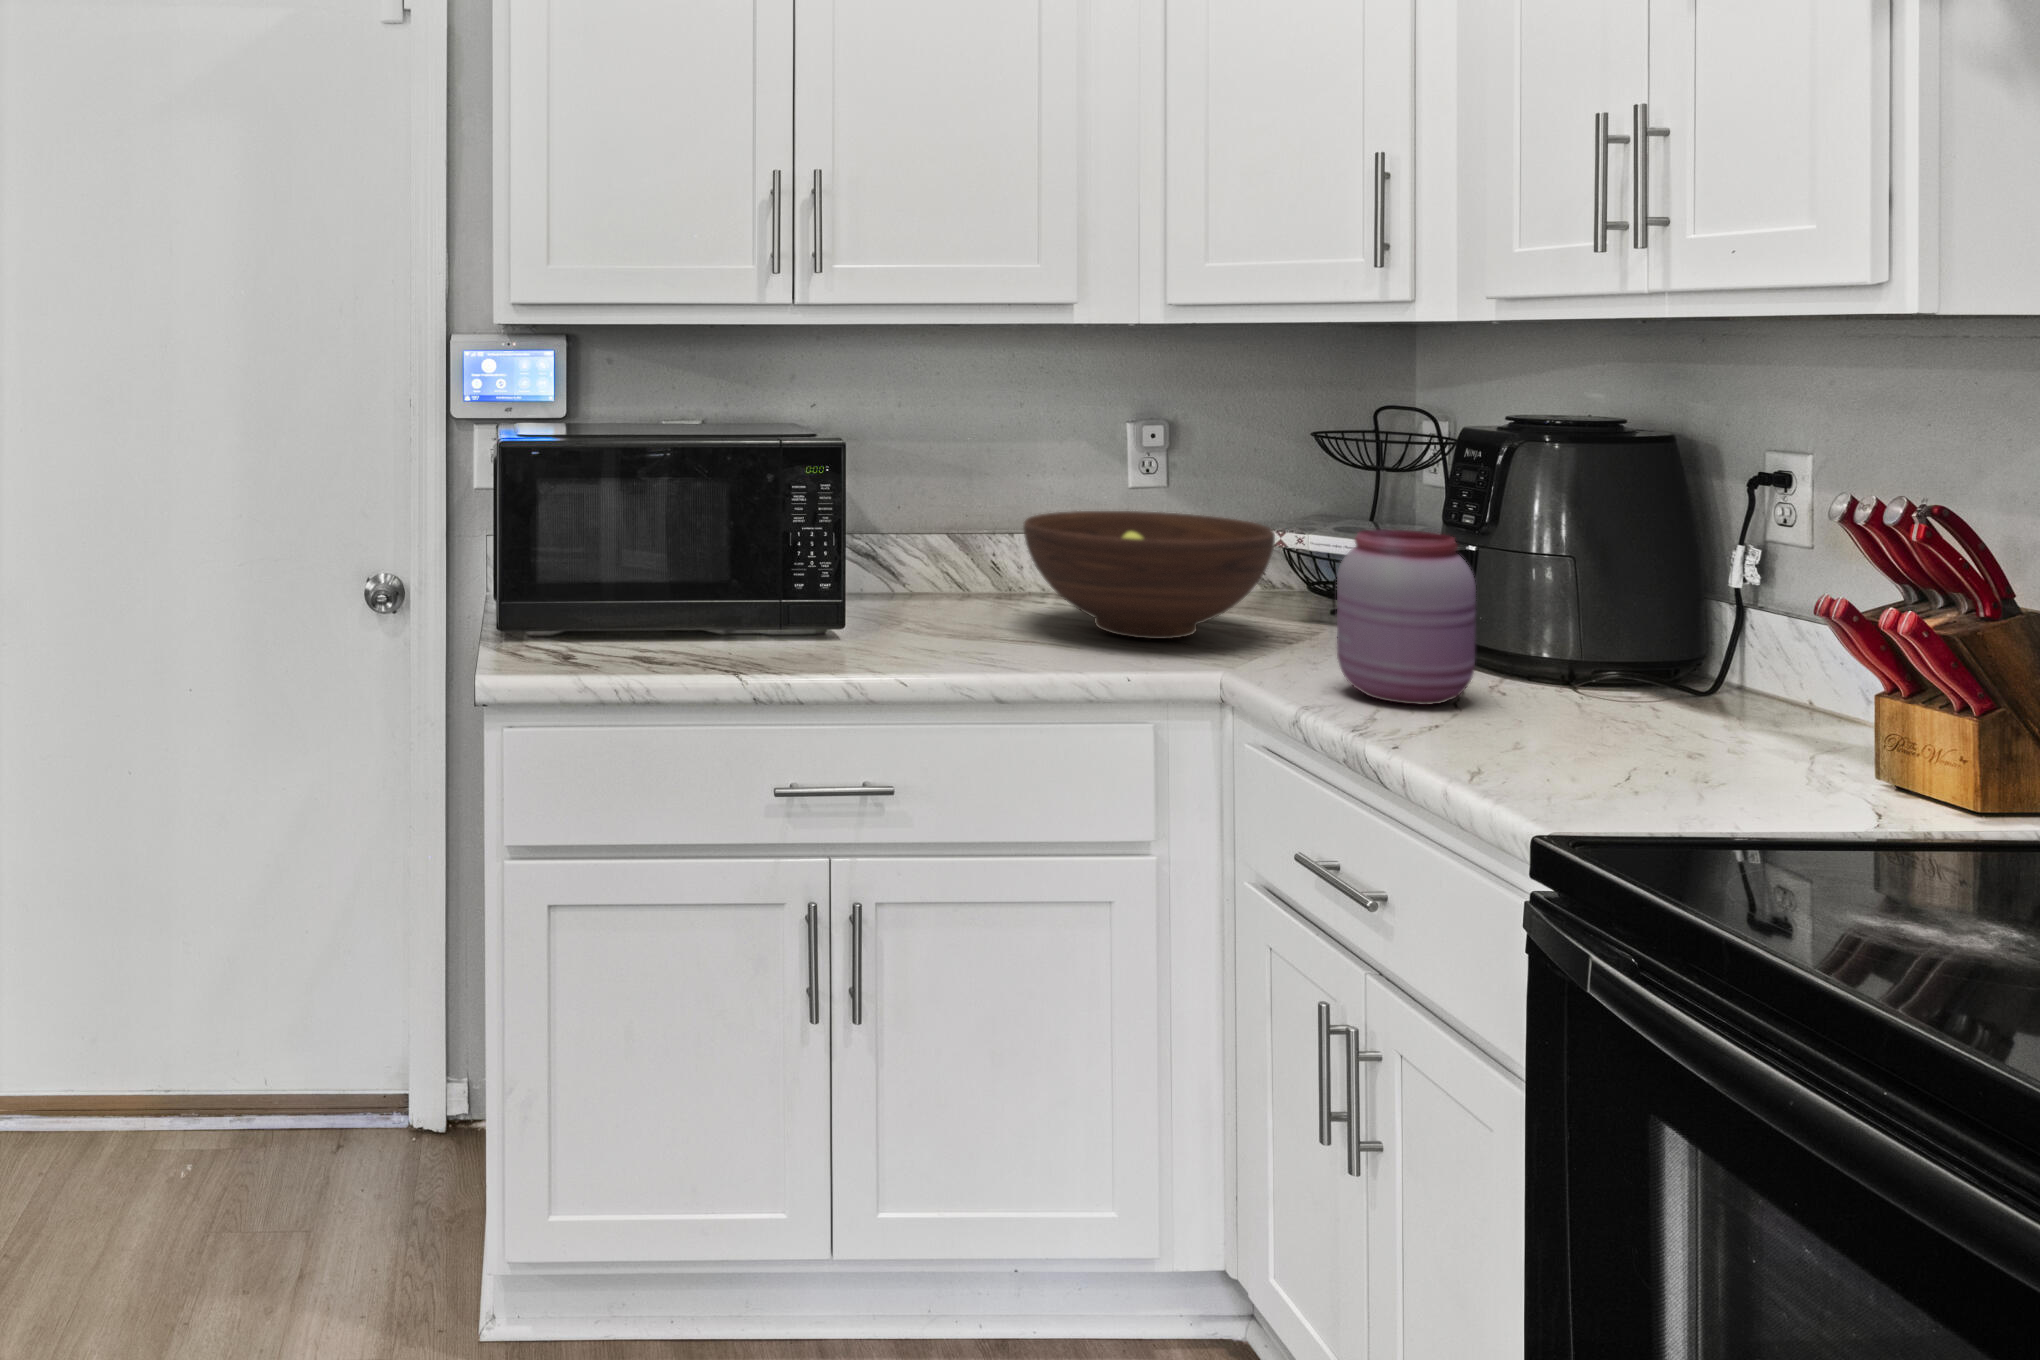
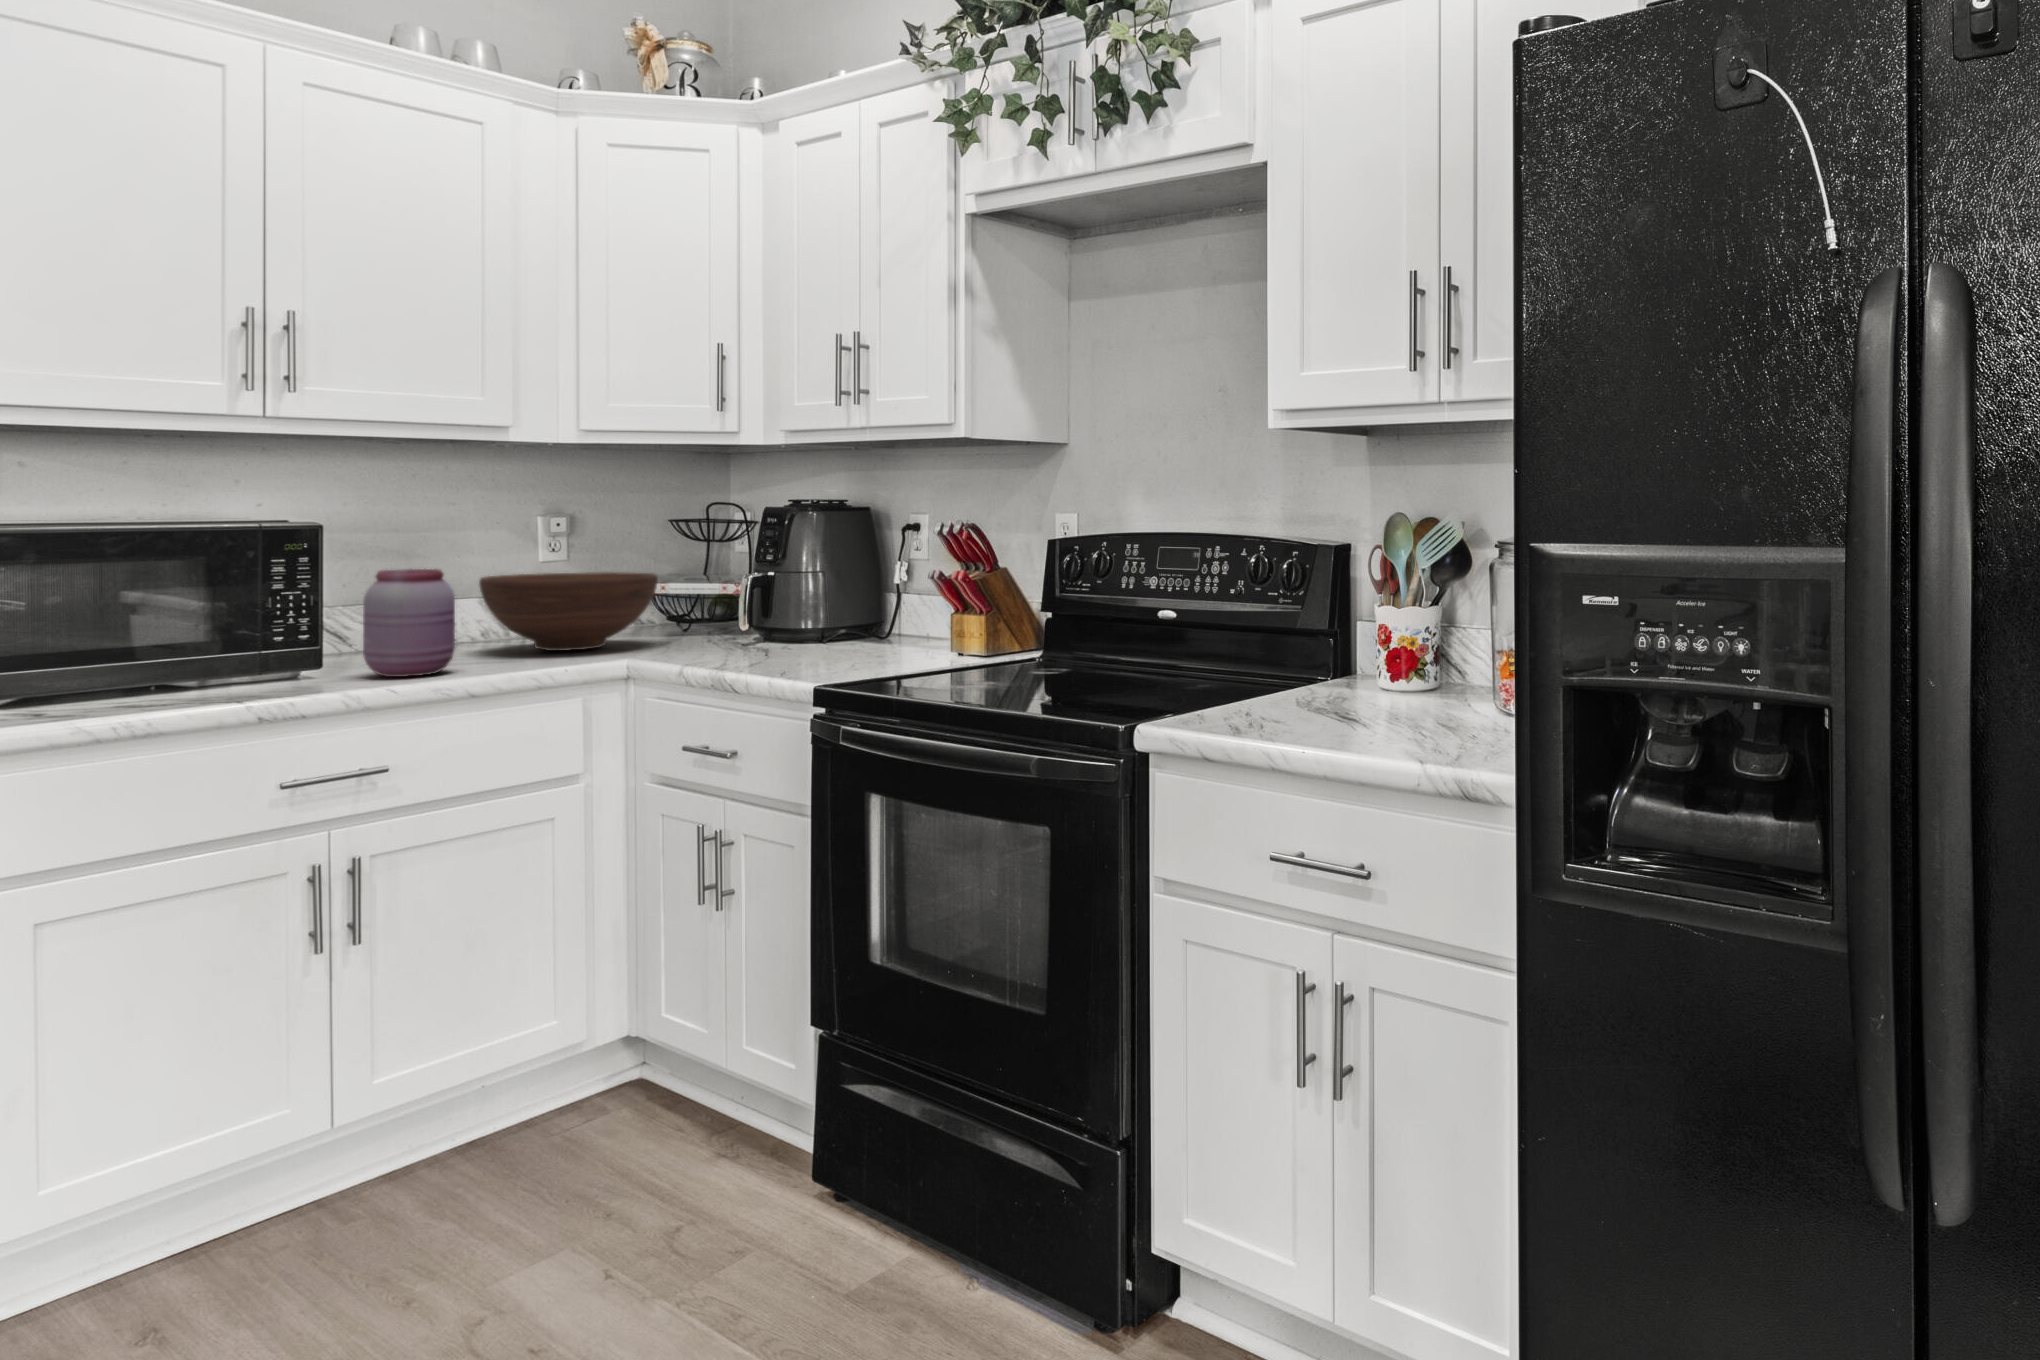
jar: present [1337,529,1476,705] -> present [363,569,455,677]

